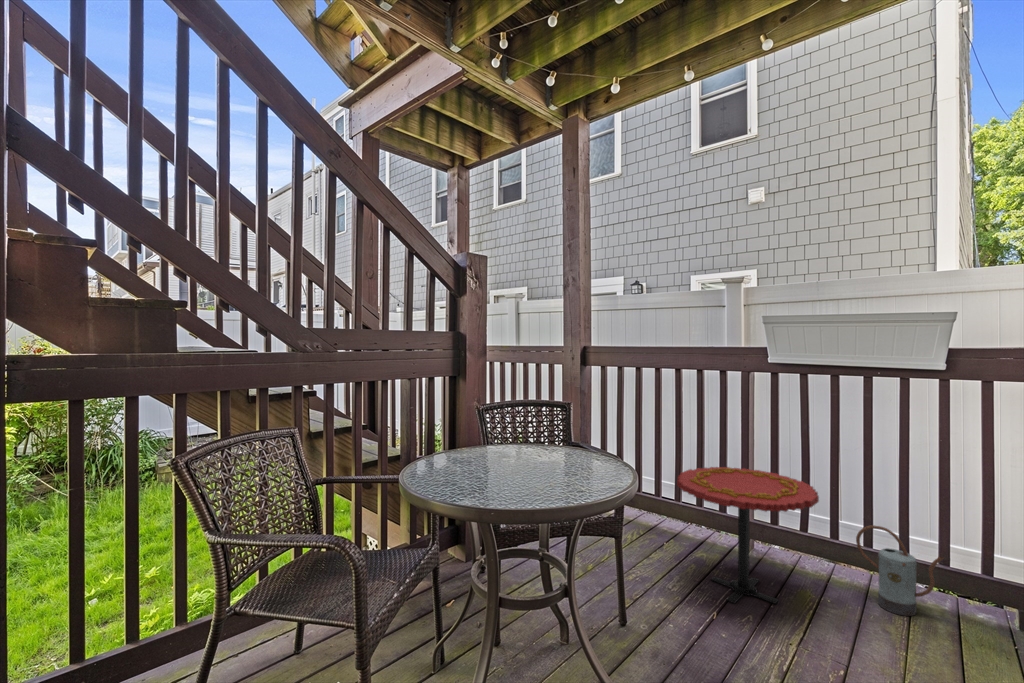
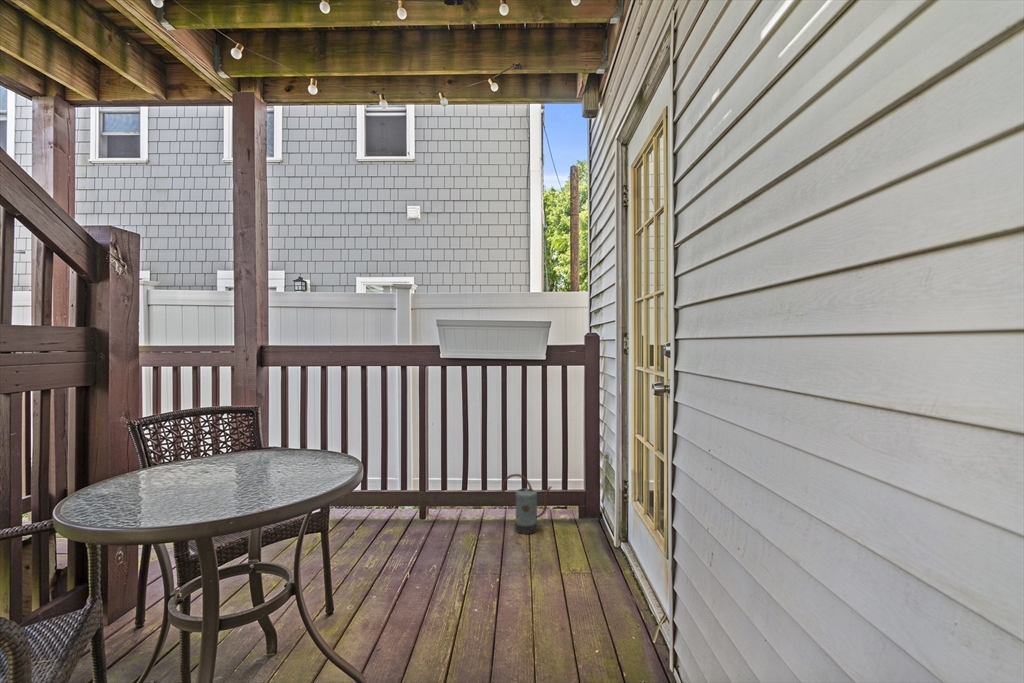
side table: present [677,467,819,604] -> none [372,447,482,564]

